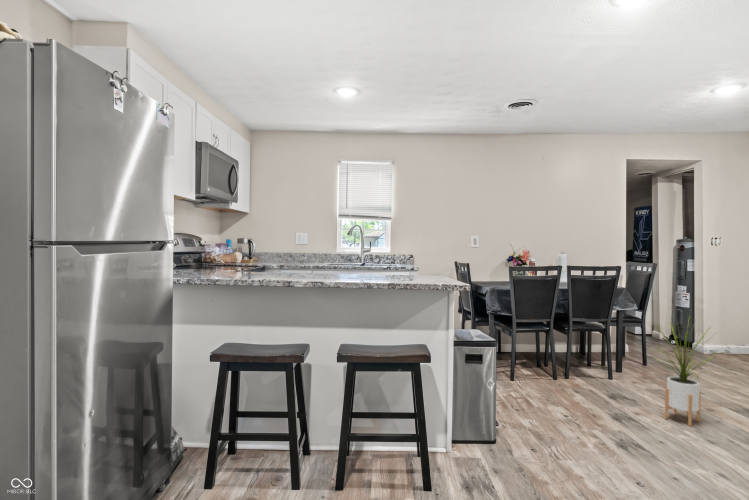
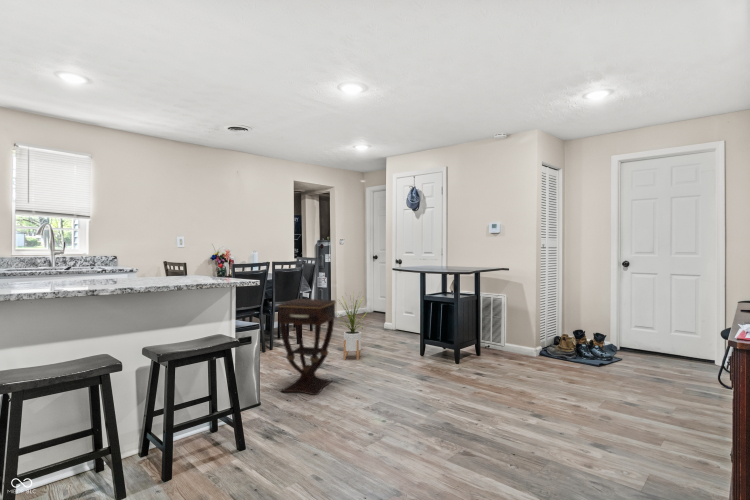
side table: none [532,317,627,458] -> present [278,299,336,395]

